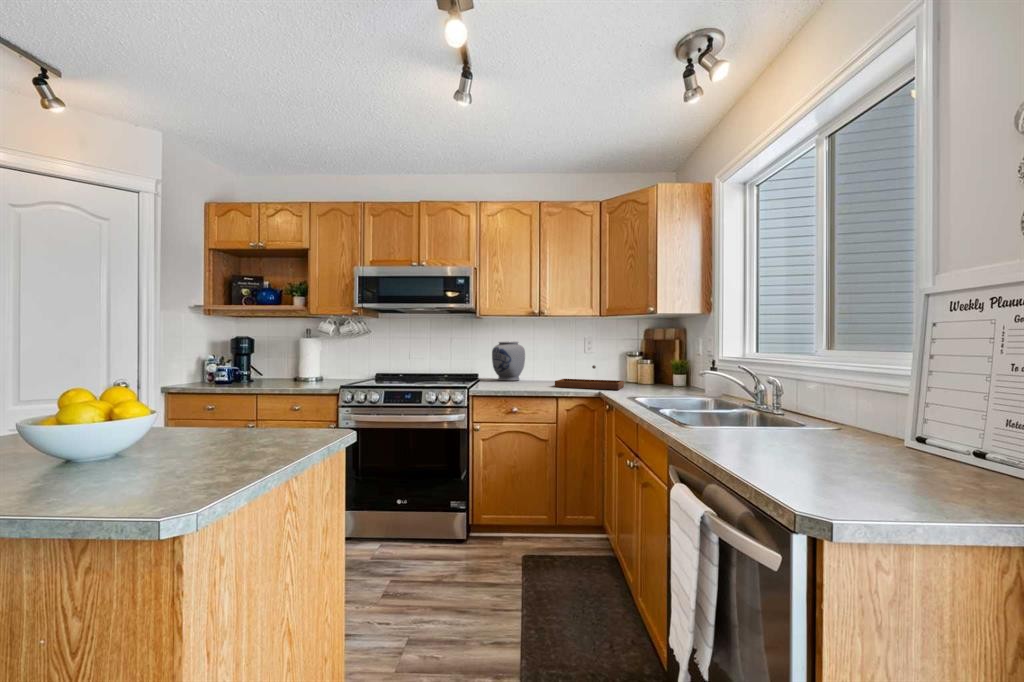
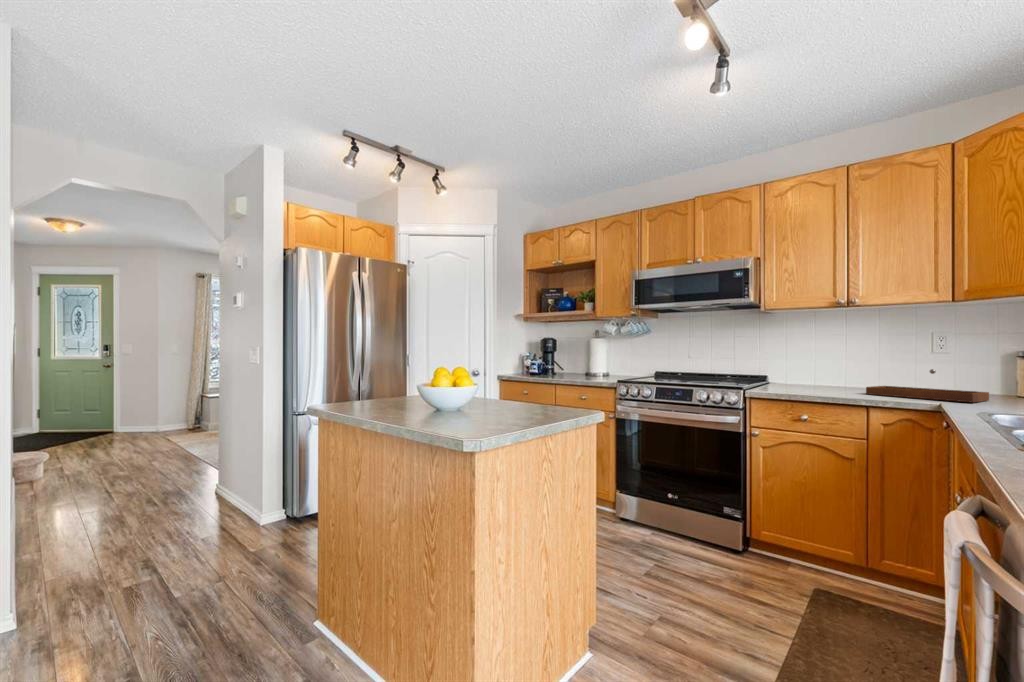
vase: present [492,342,525,381] -> none [784,341,829,386]

